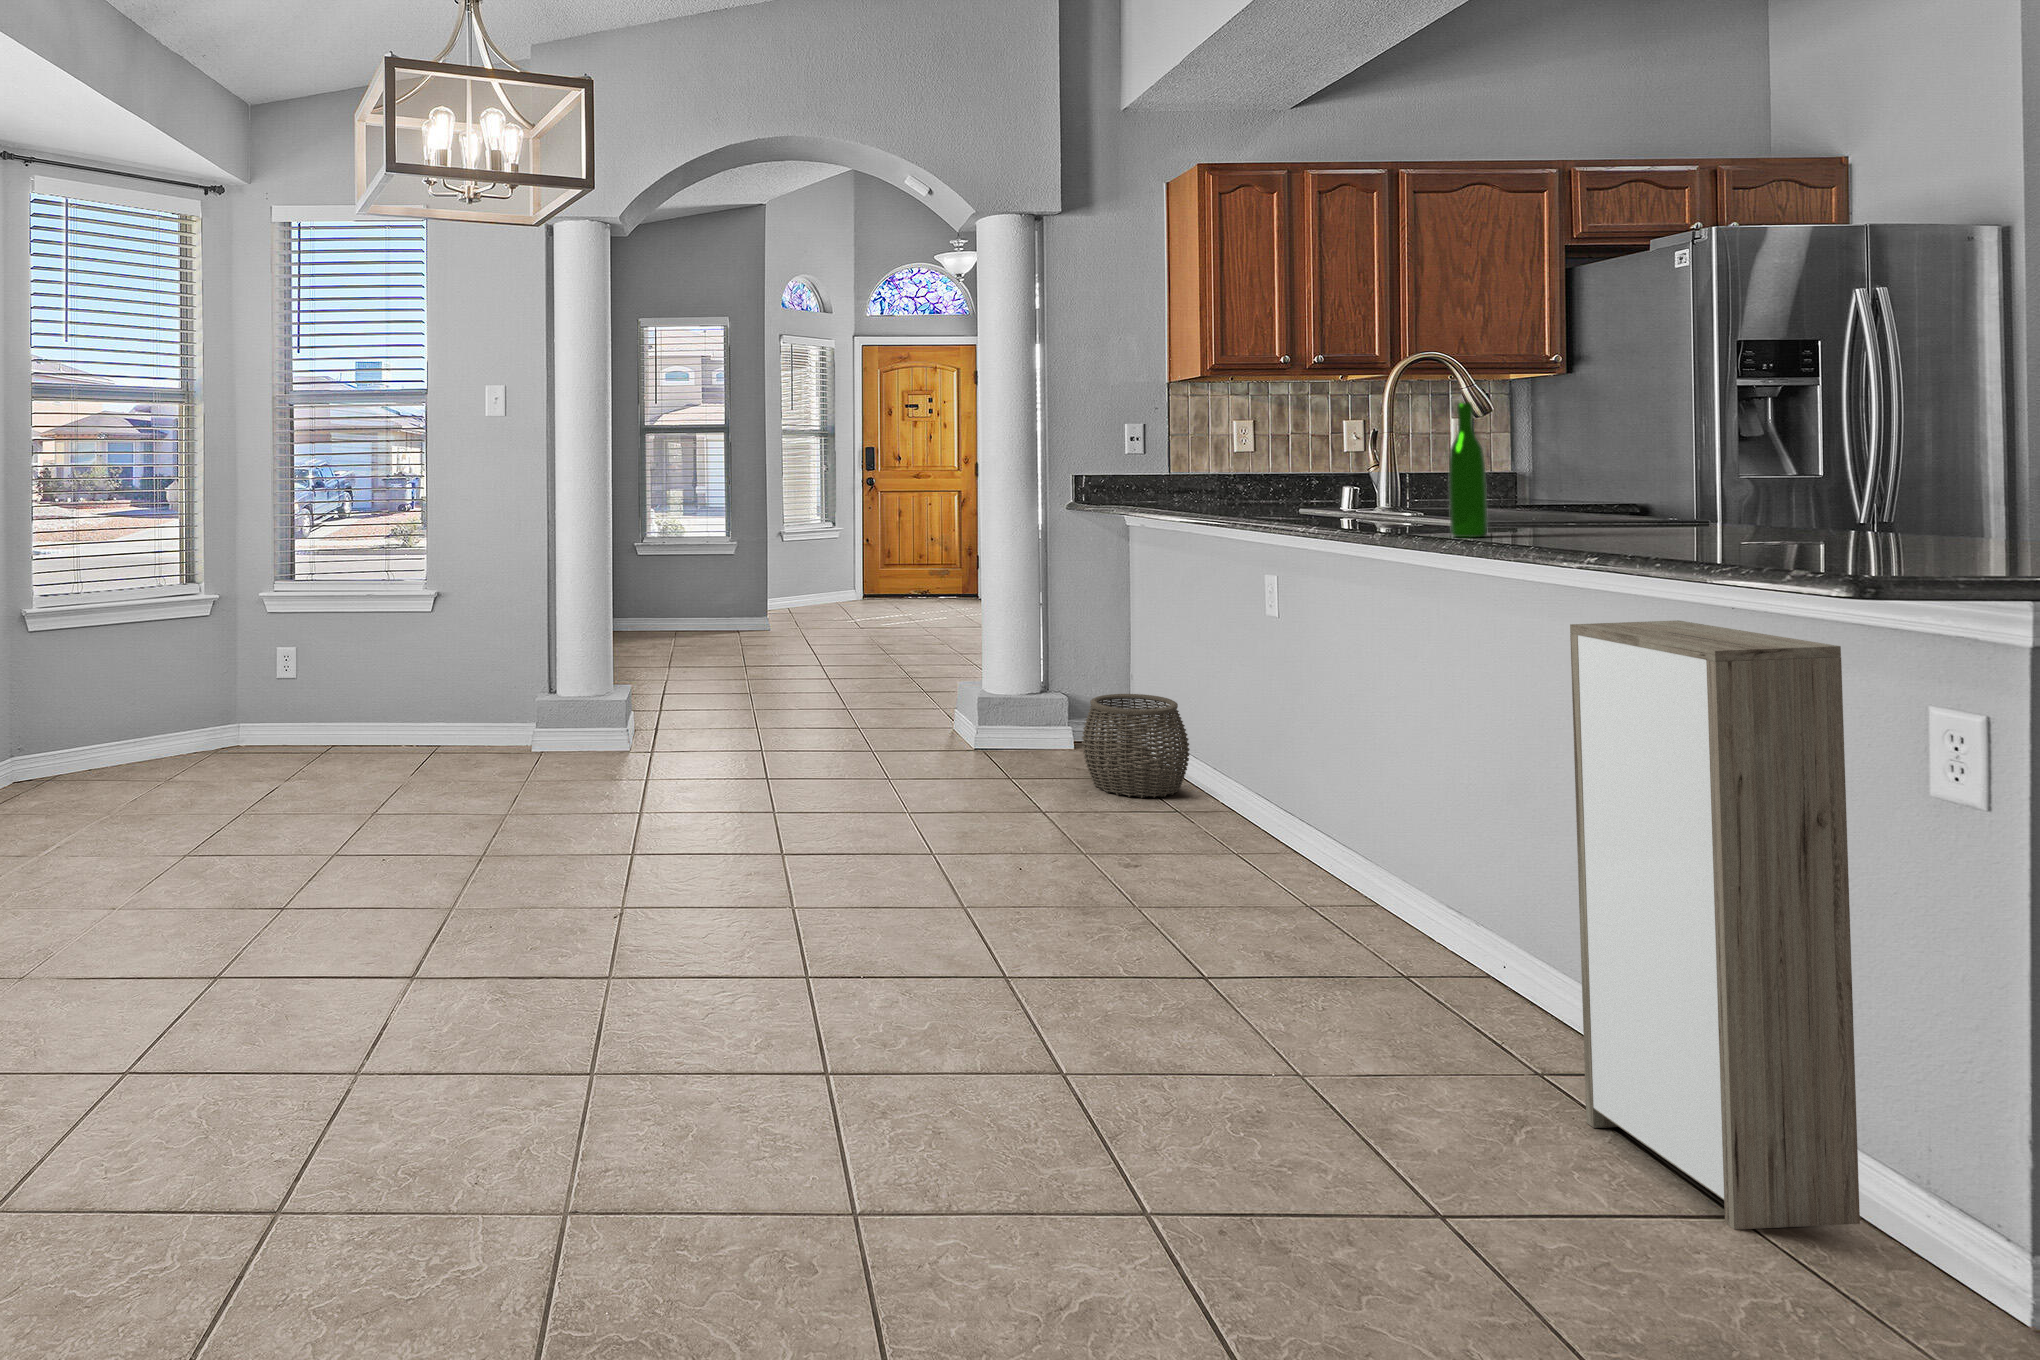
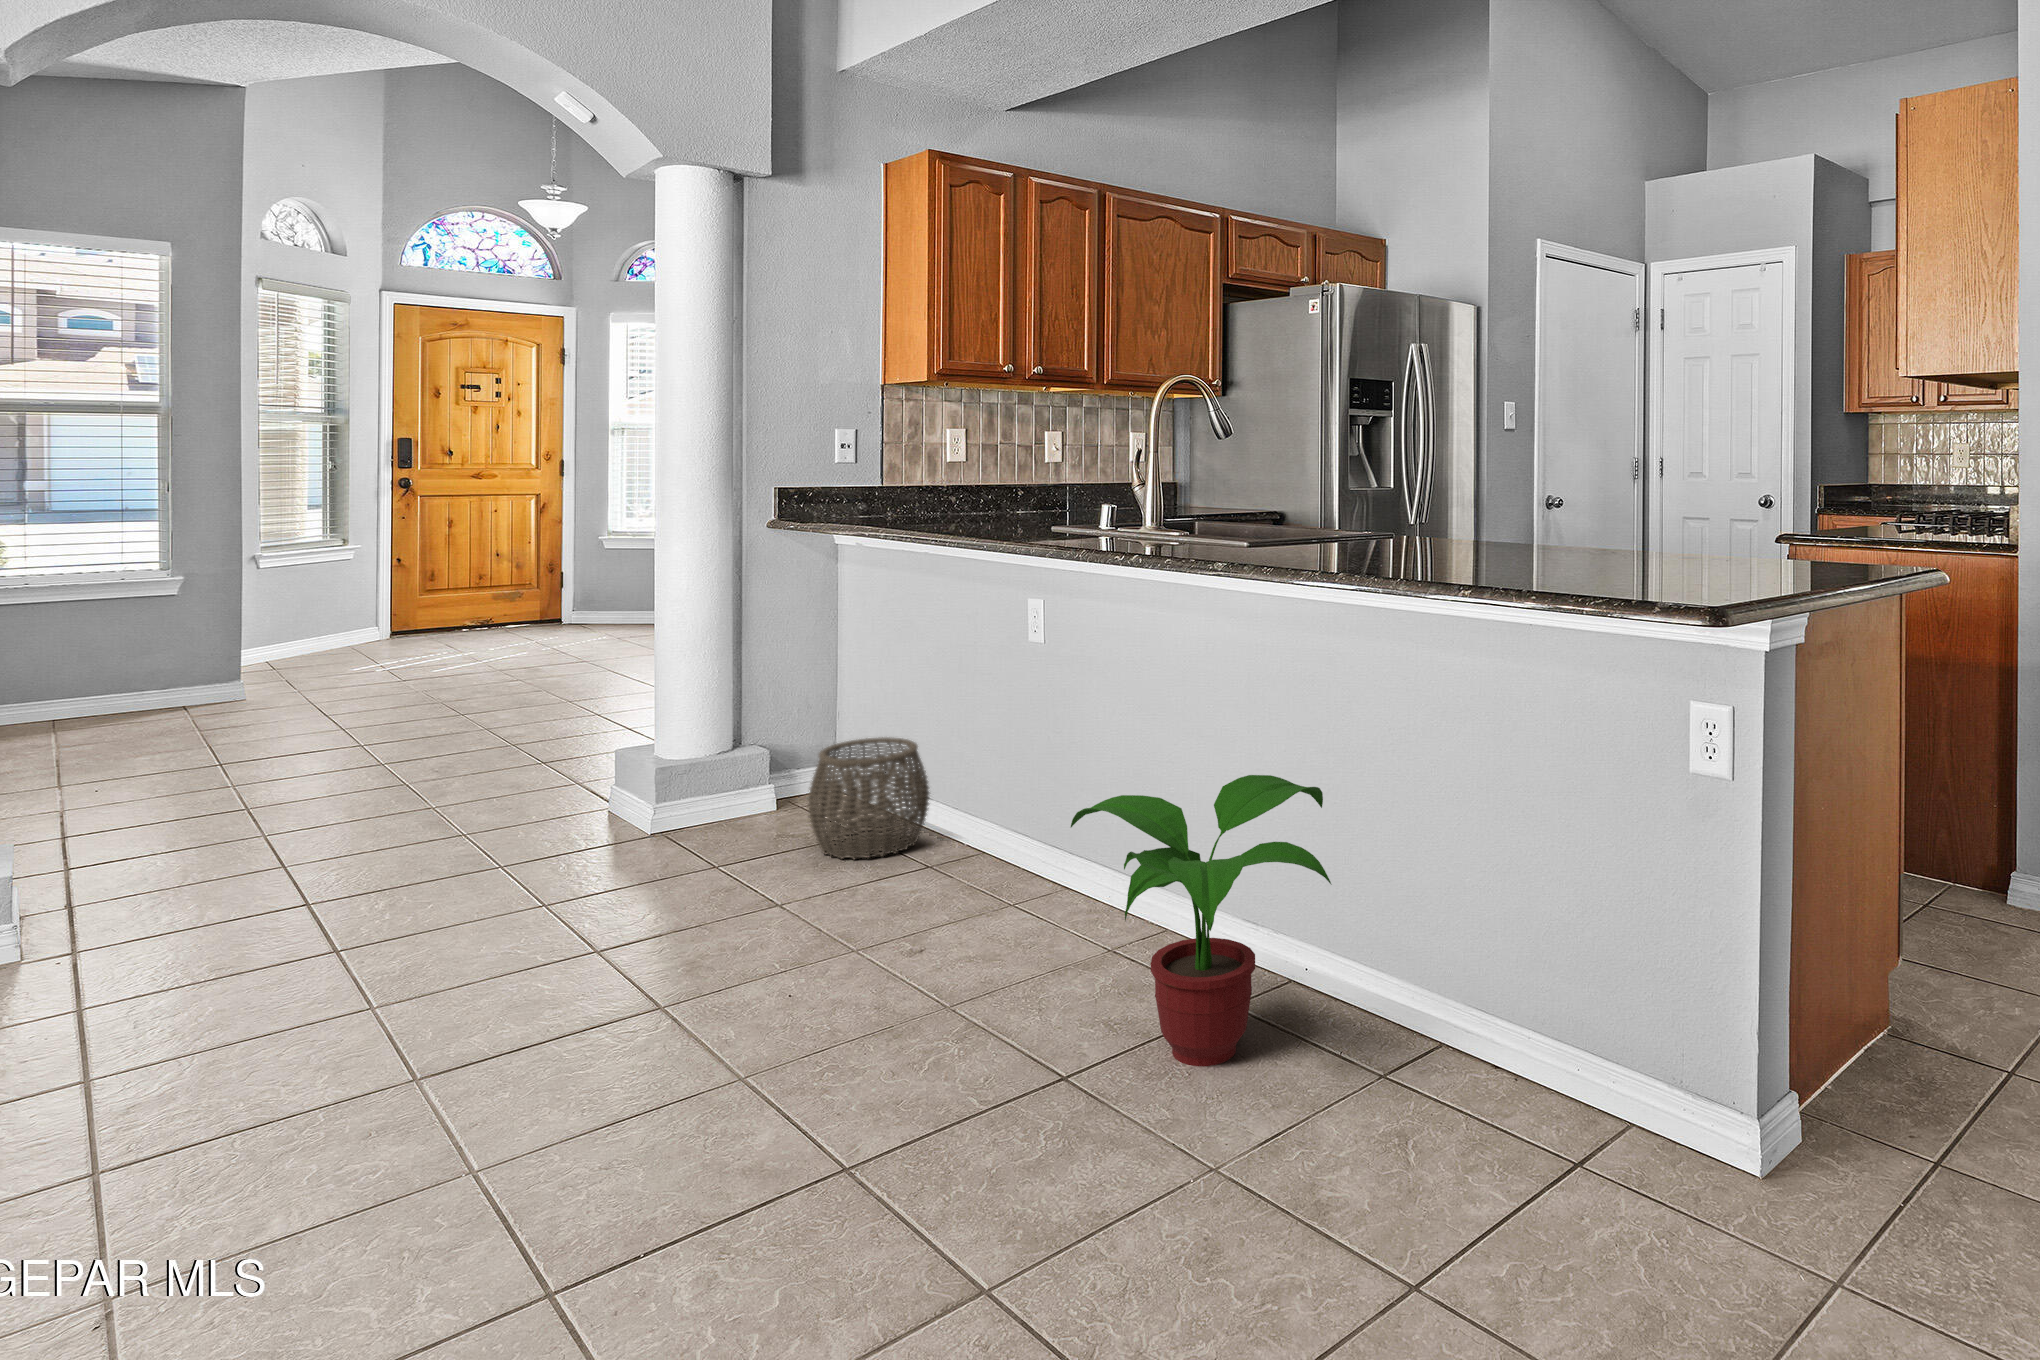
wine bottle: present [1449,402,1488,537] -> none [1242,430,1272,558]
storage cabinet: present [1570,620,1860,1230] -> none [1402,630,1586,1144]
potted plant: none [1245,757,1532,1034] -> present [1071,775,1331,1066]

